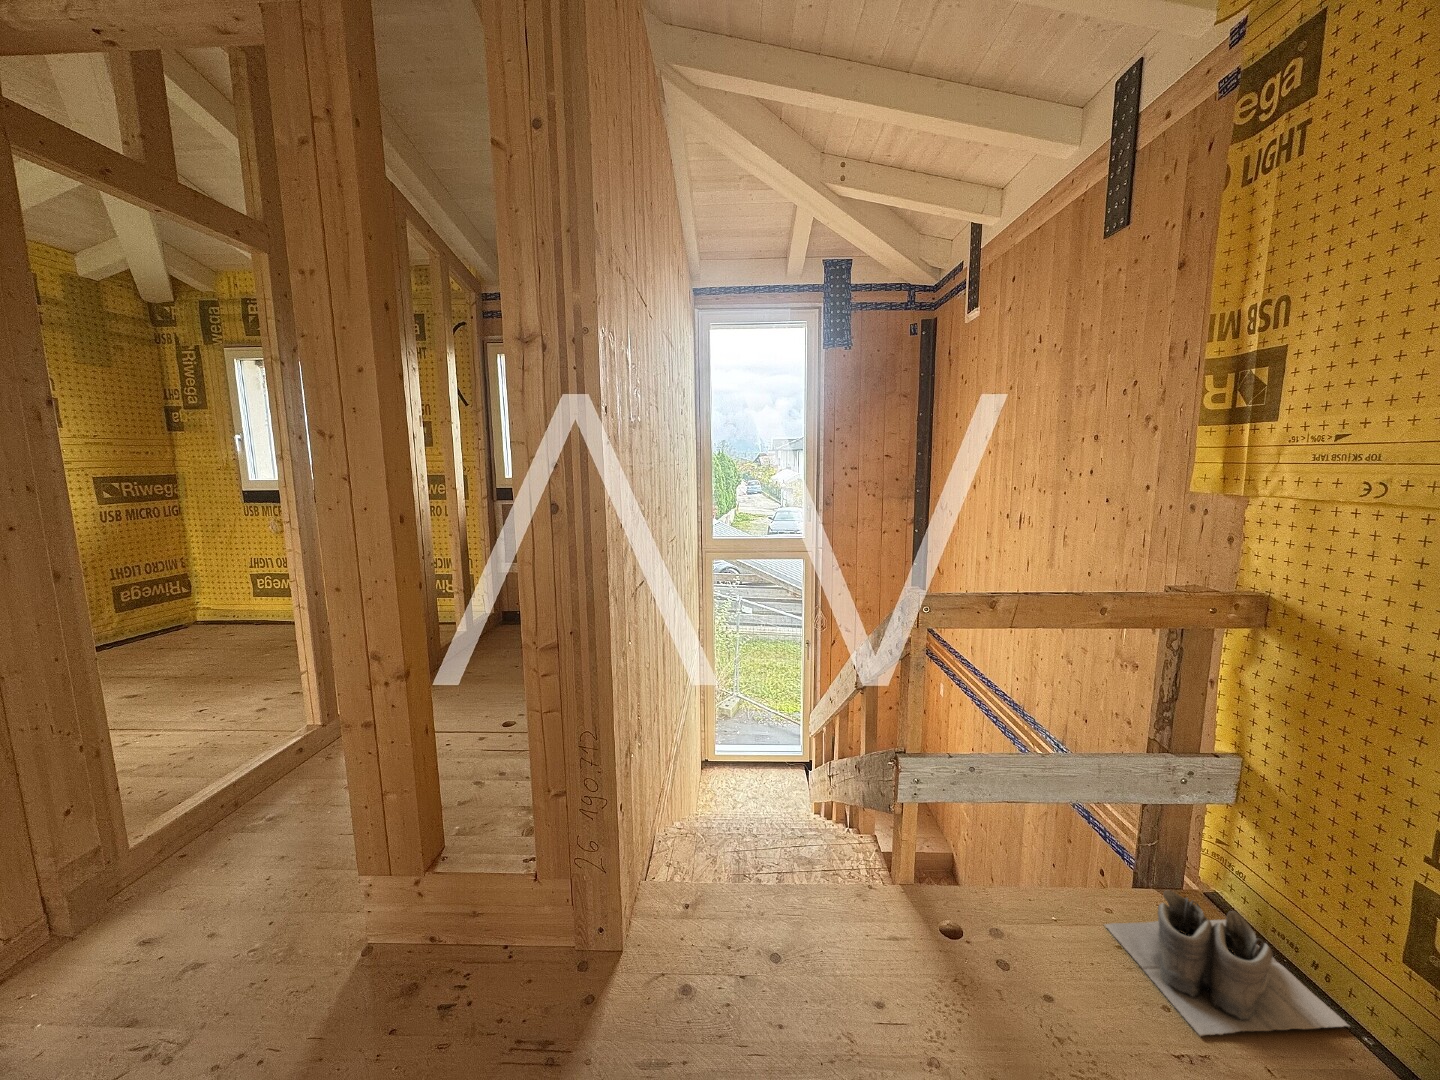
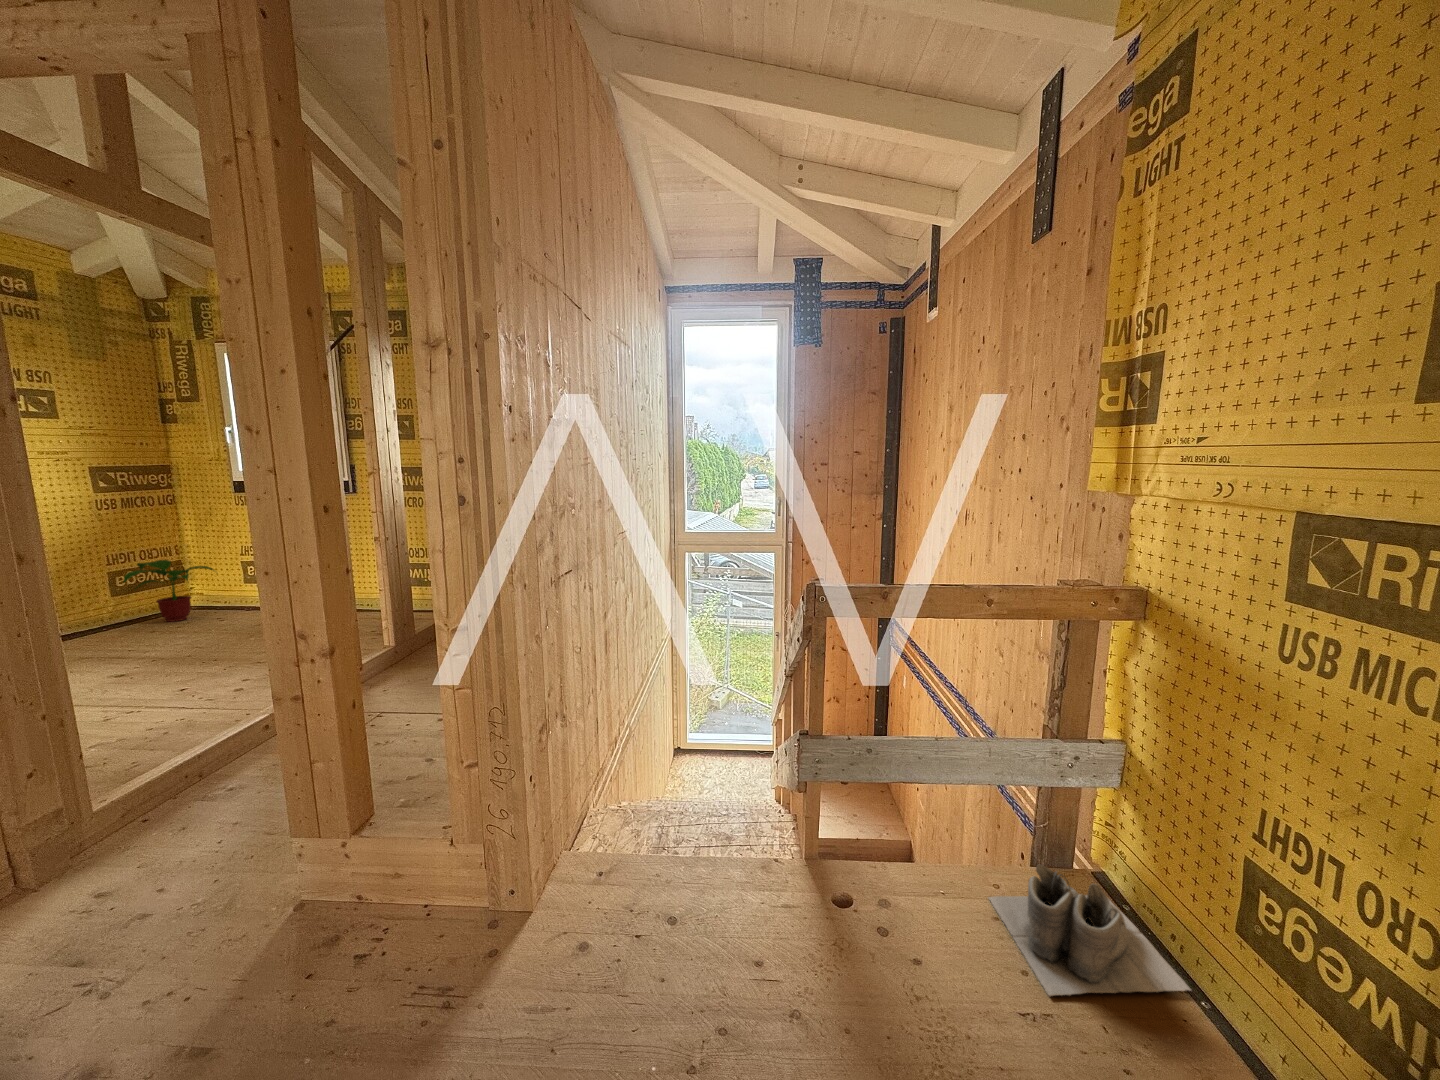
potted plant: none [131,573,227,637] -> present [124,560,213,622]

